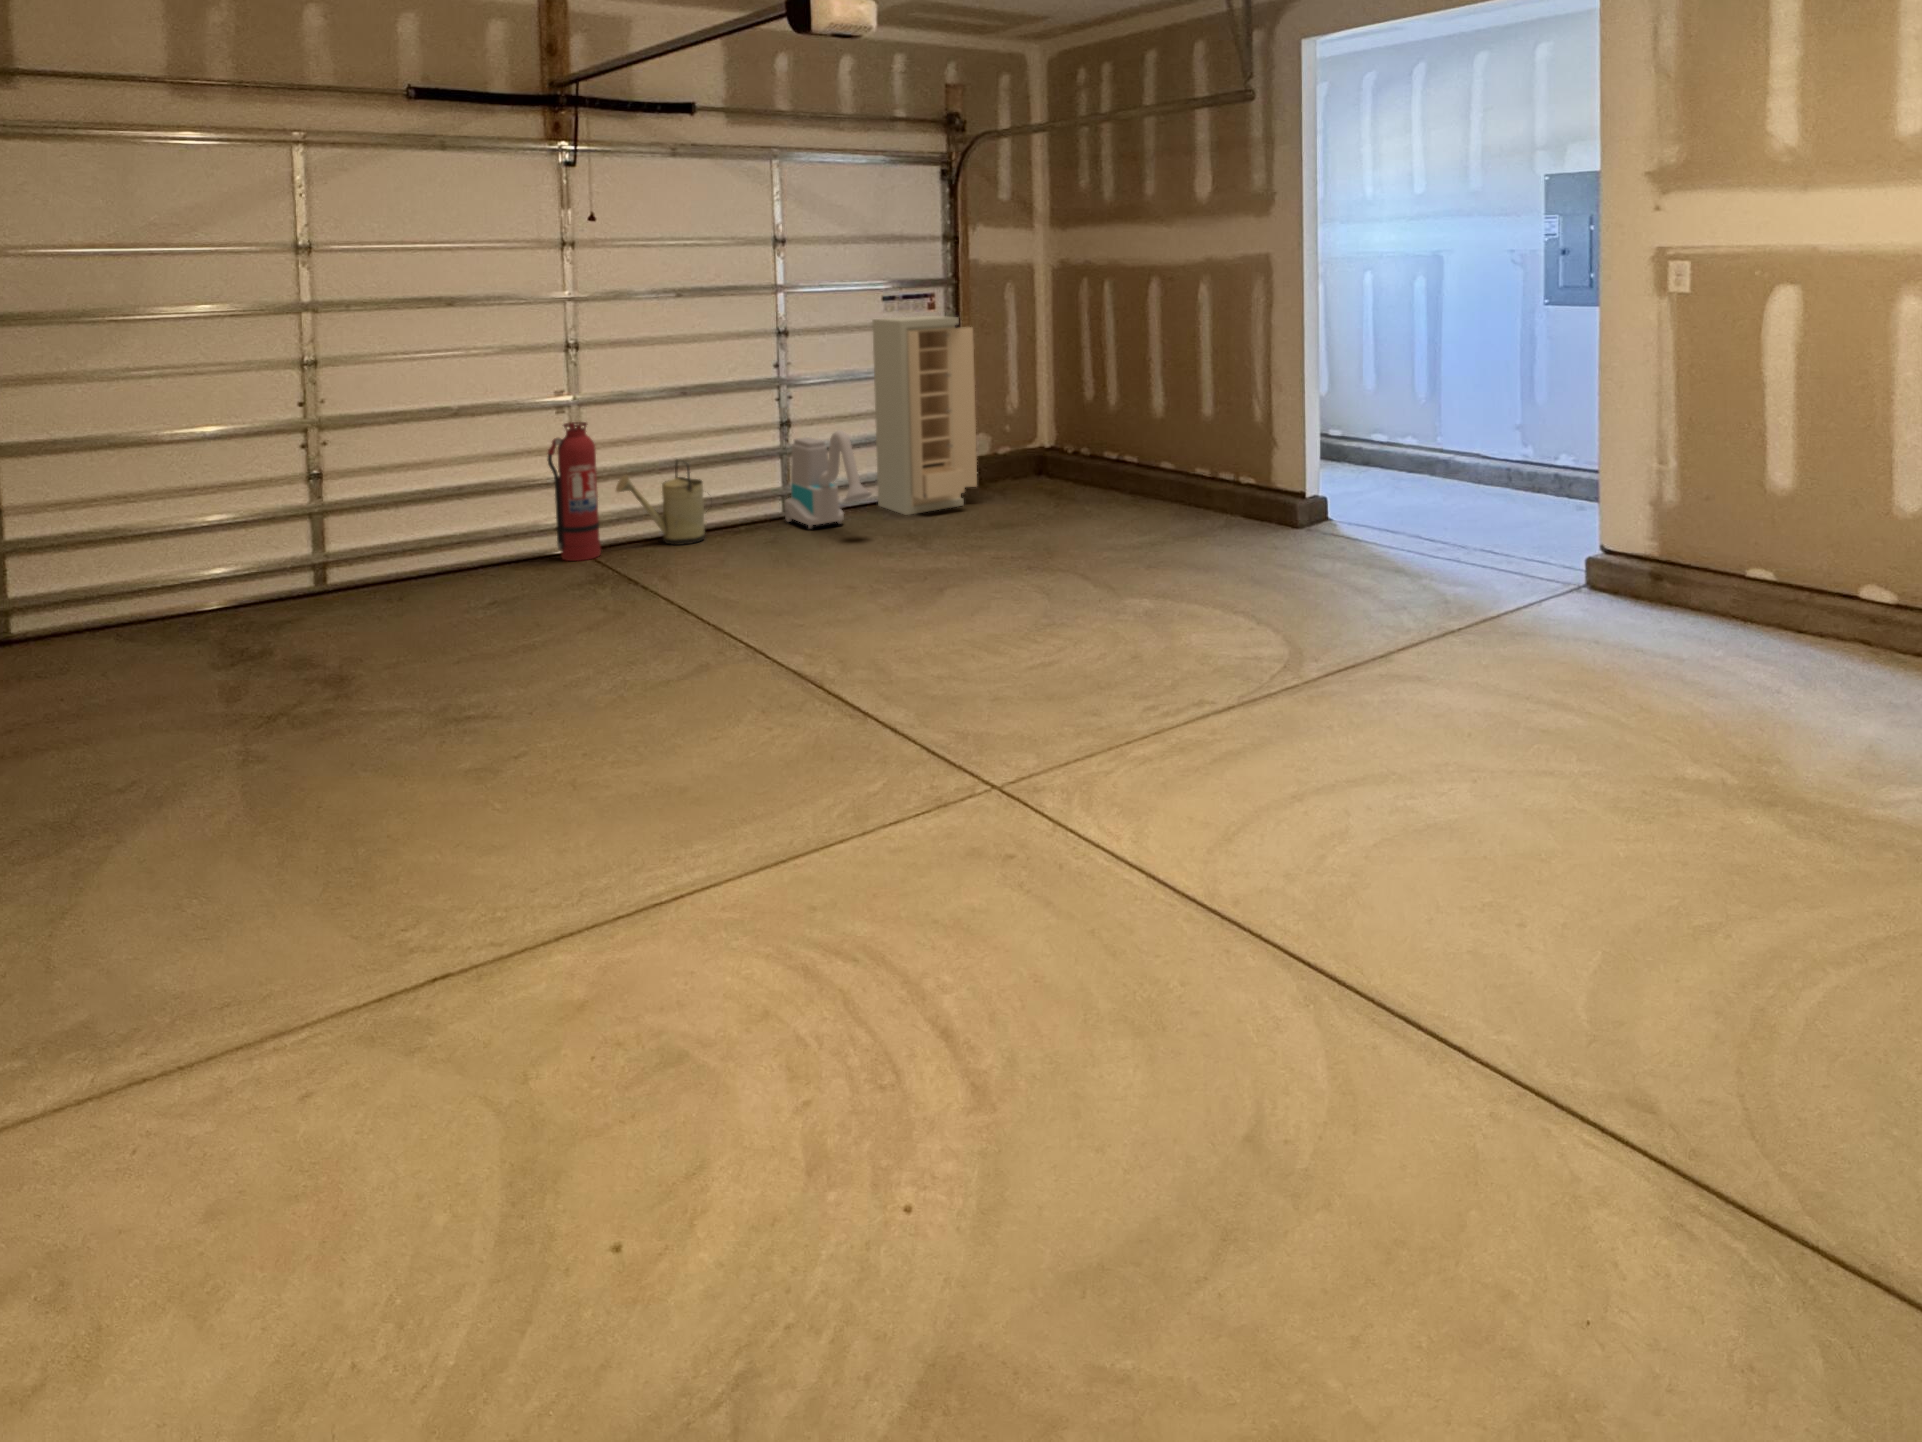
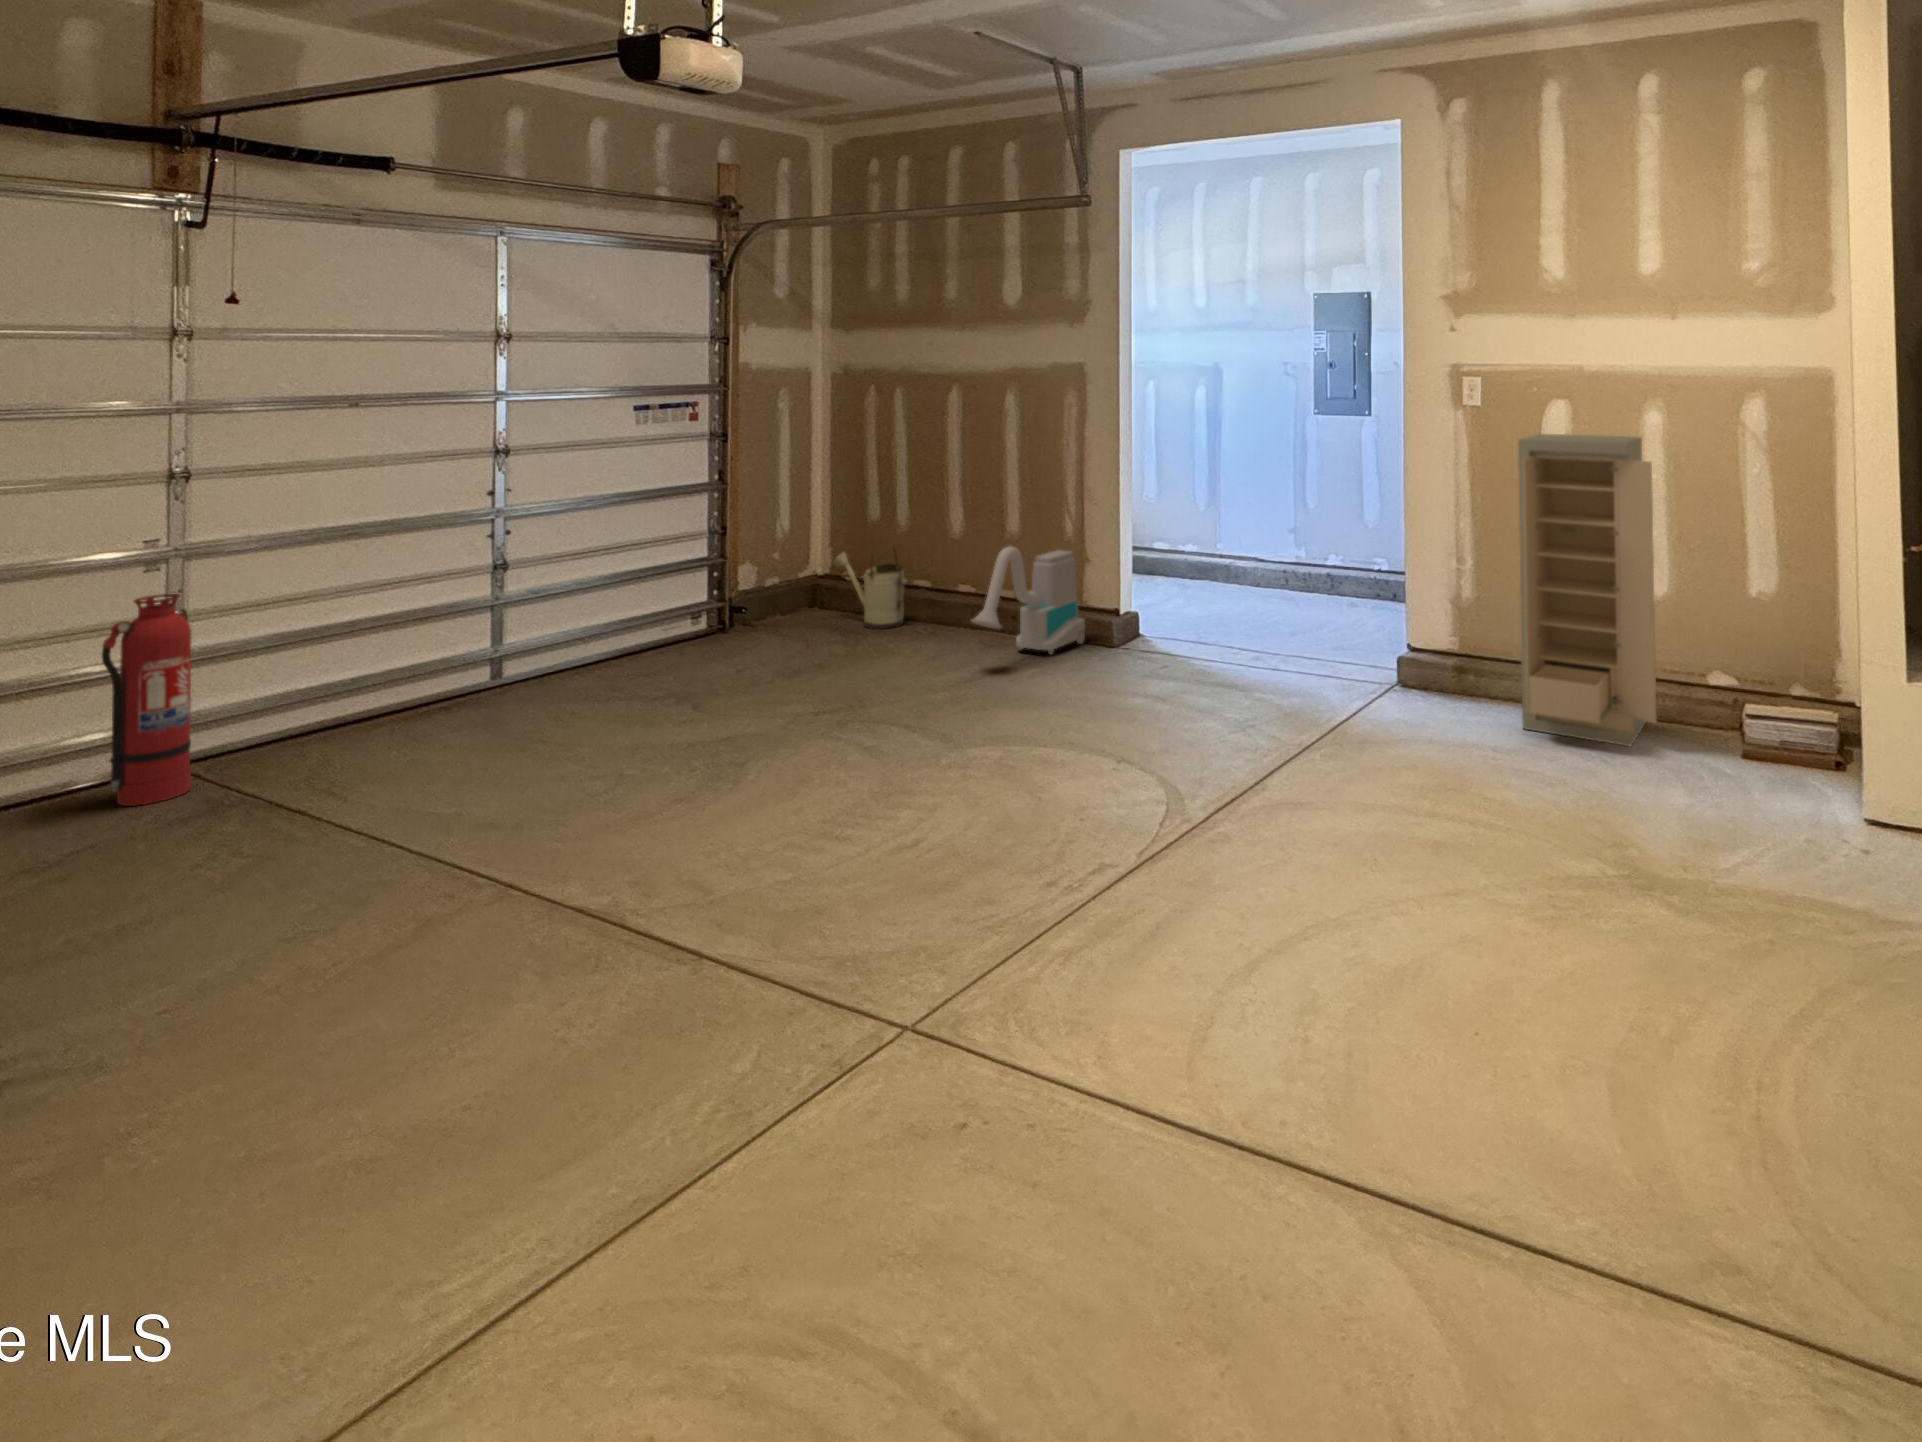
storage cabinet: present [872,316,977,515] -> present [1518,434,1657,746]
vacuum cleaner: present [785,430,871,529] -> present [971,547,1085,654]
watering can: present [616,460,707,545] -> present [833,551,906,629]

